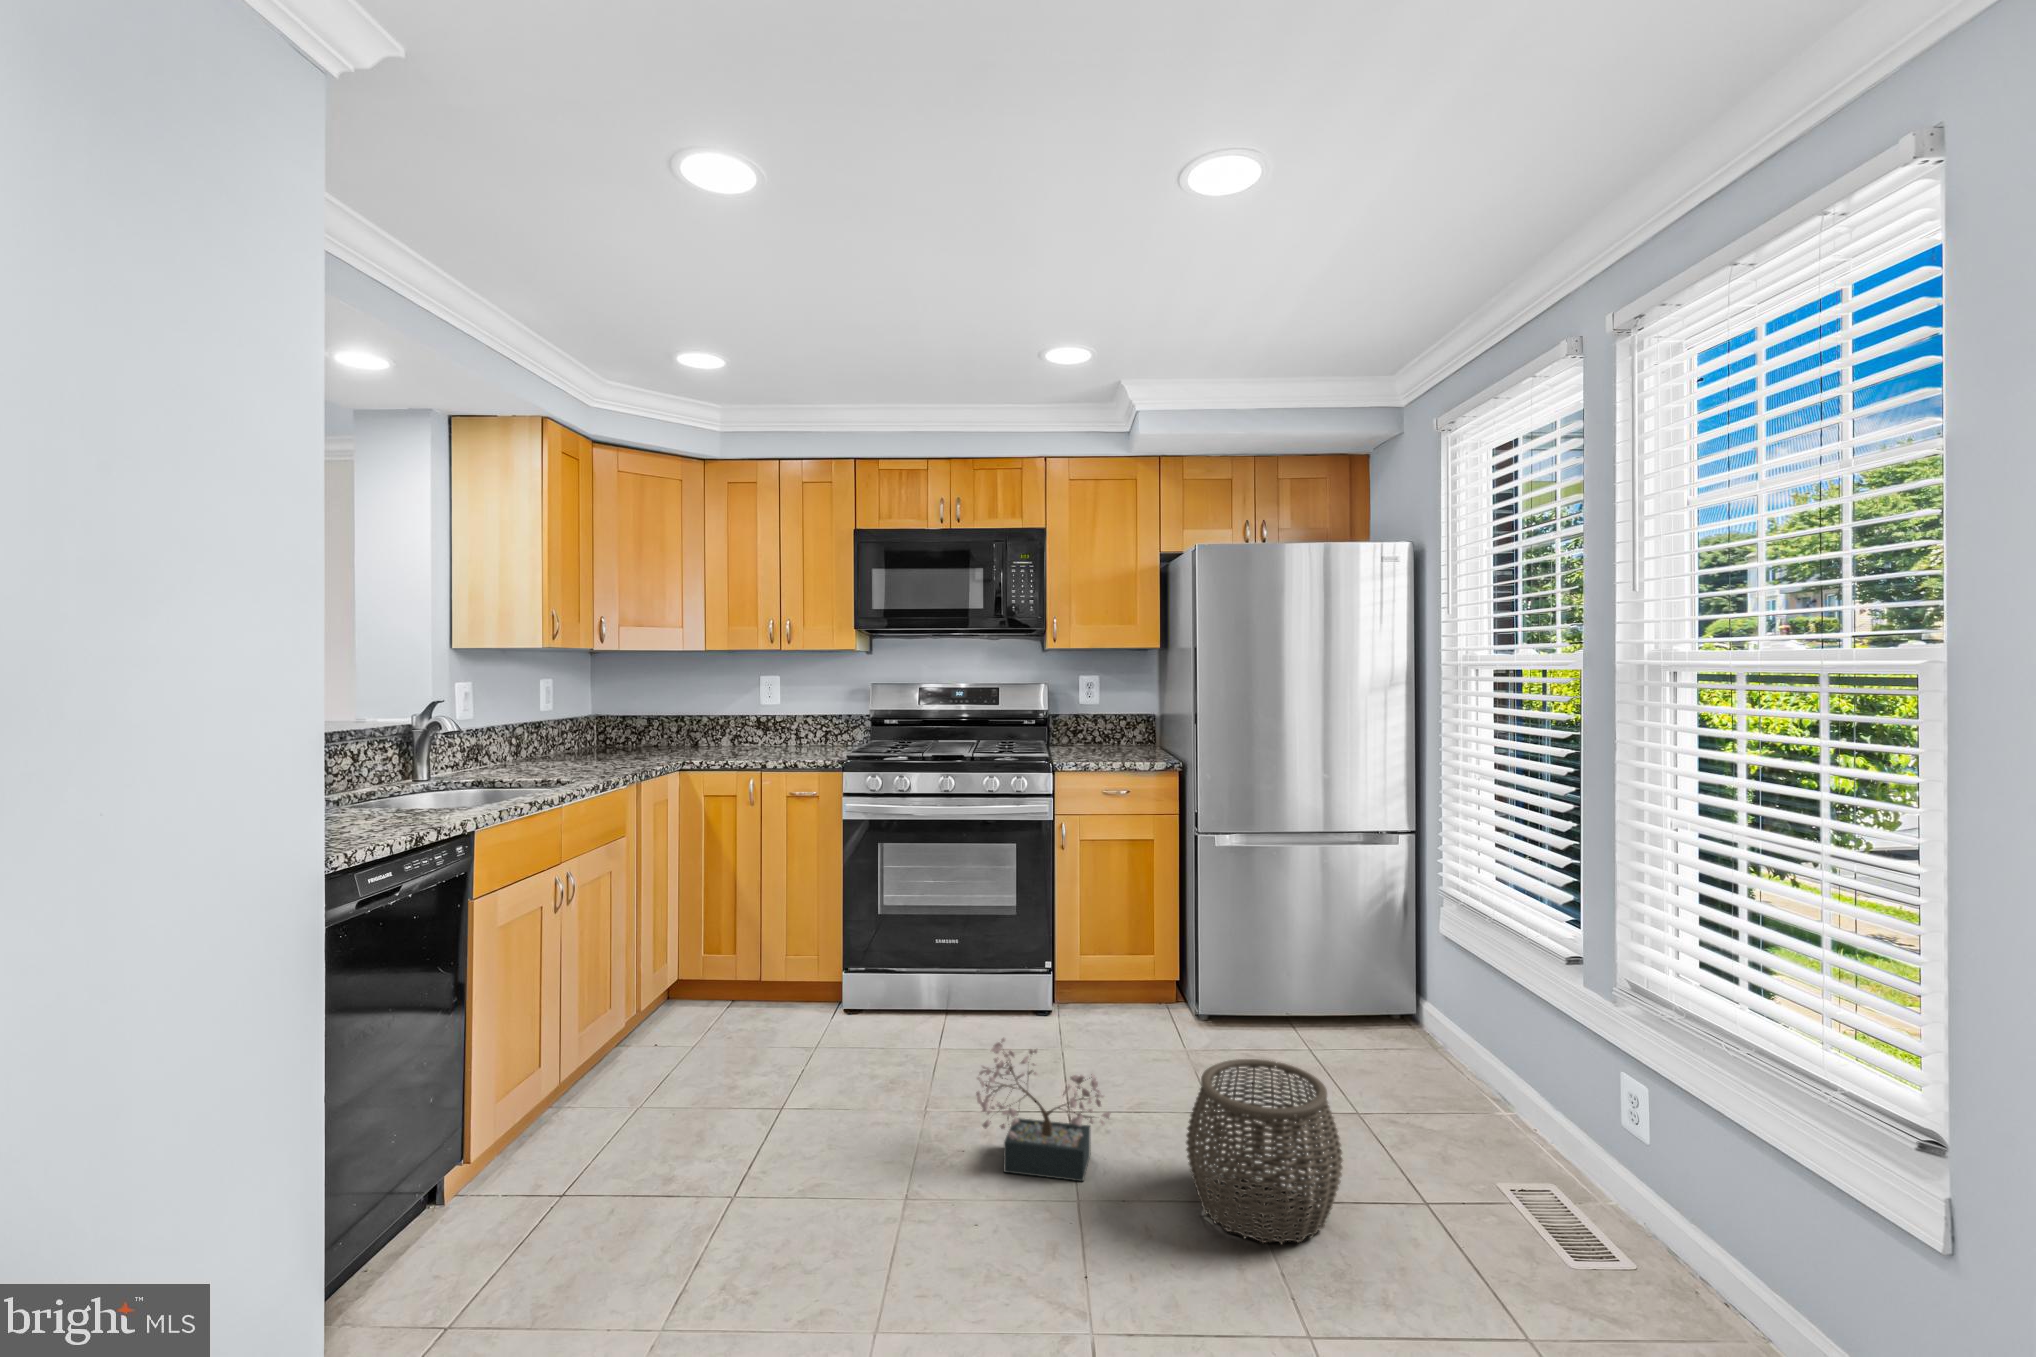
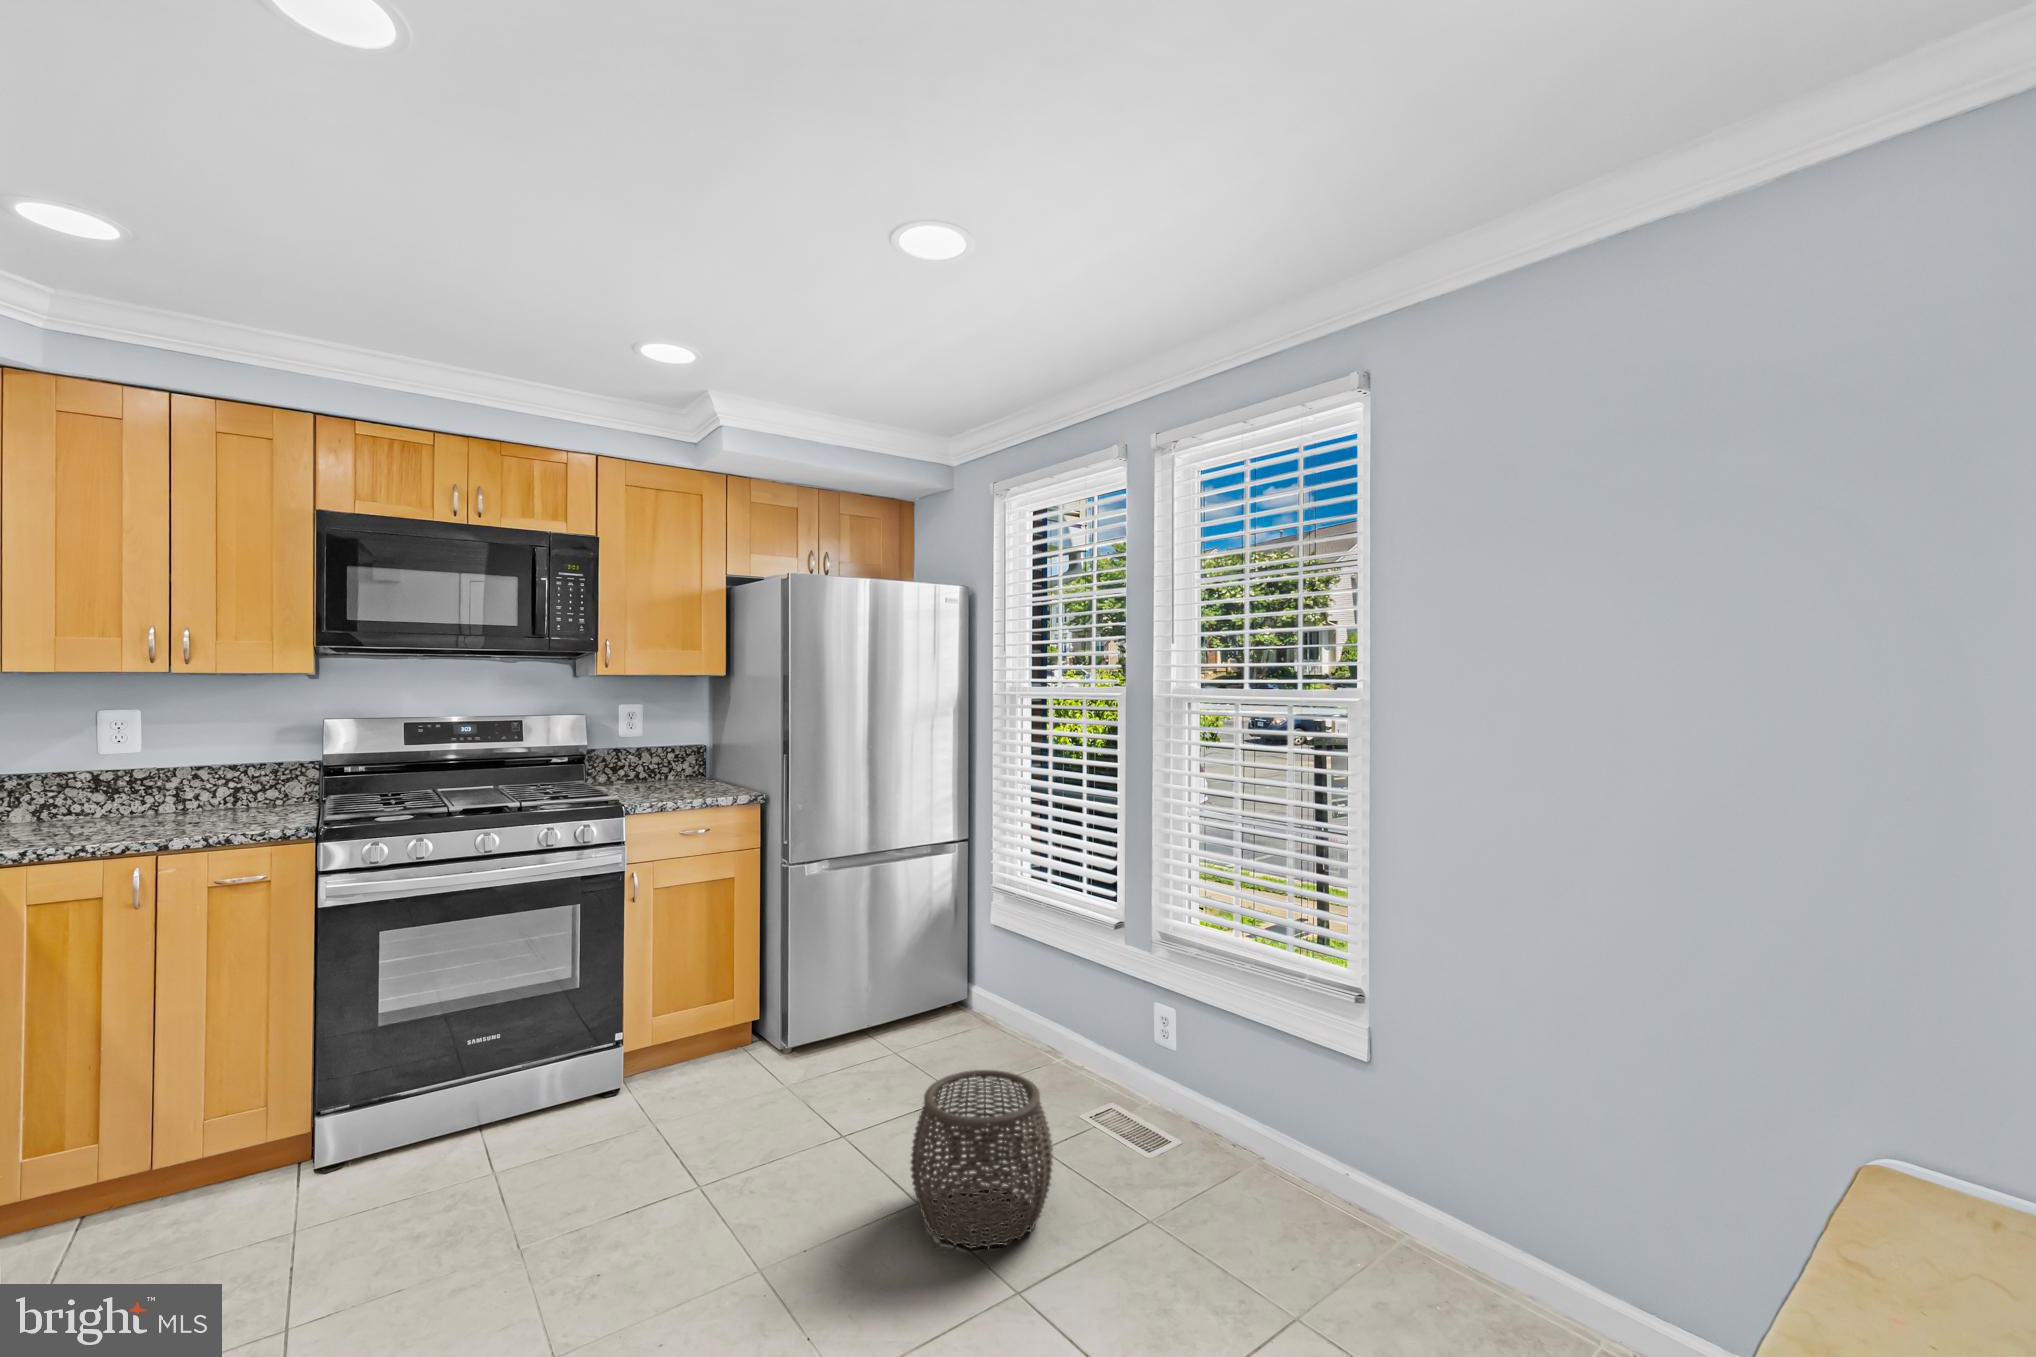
decorative plant: present [976,1038,1110,1181] -> none [659,1133,824,1291]

